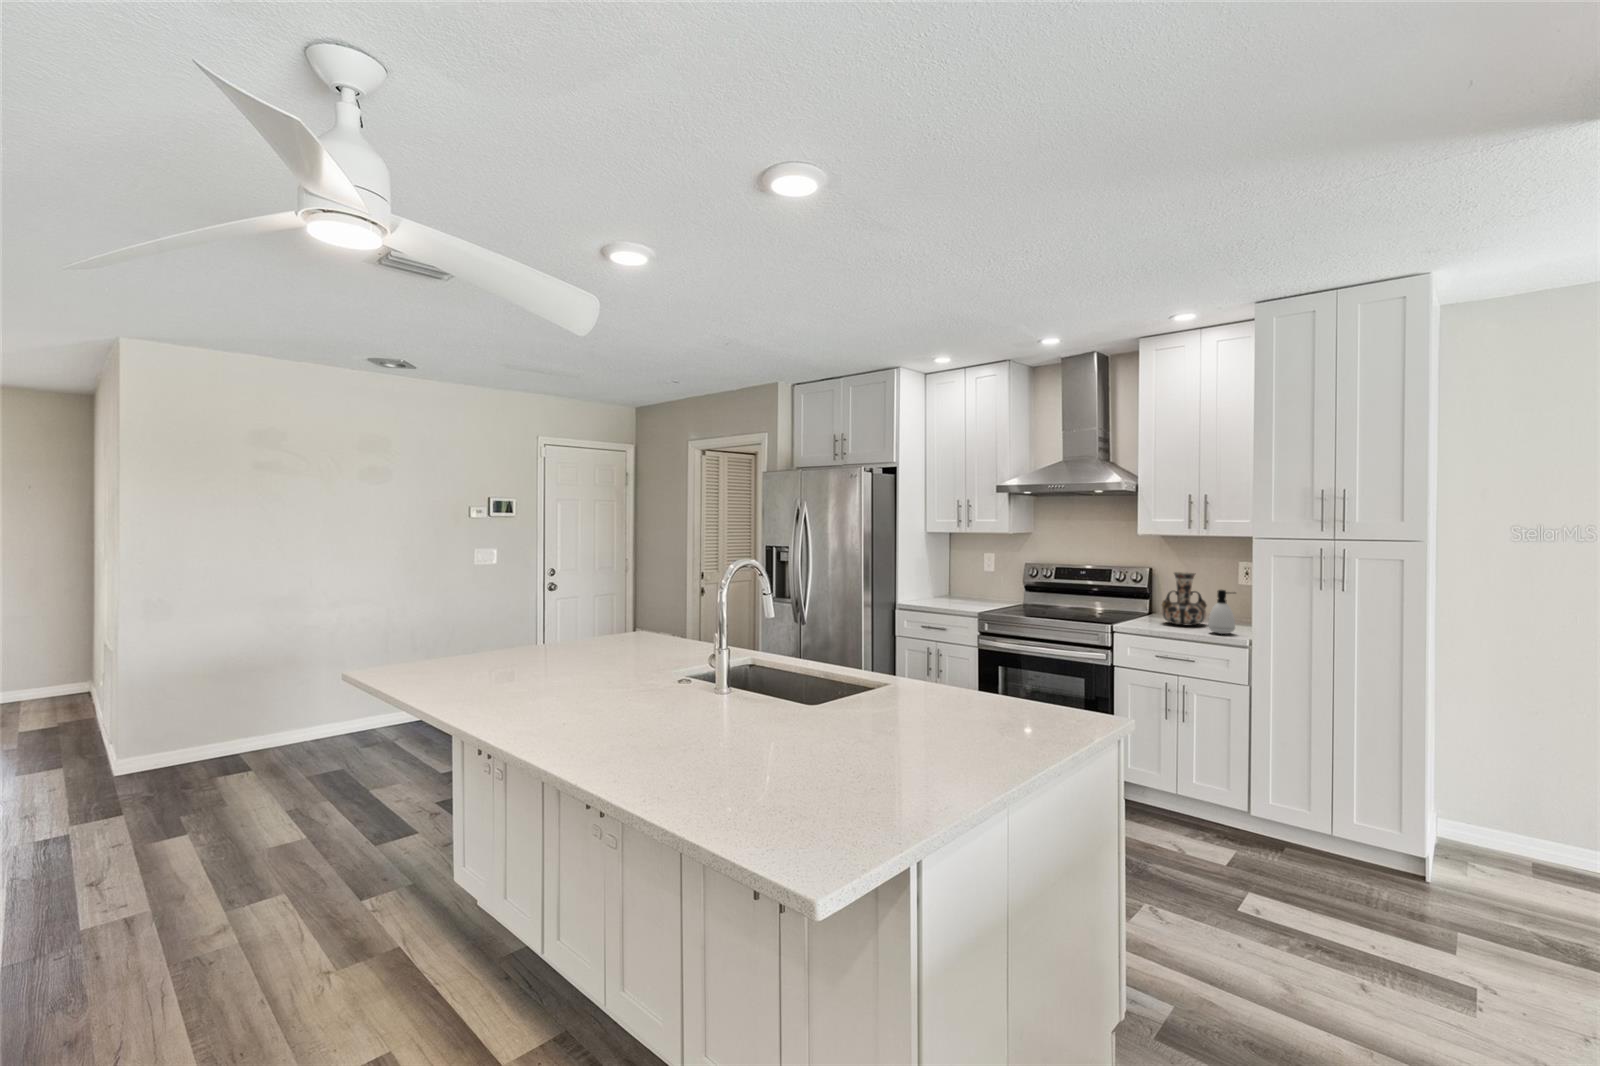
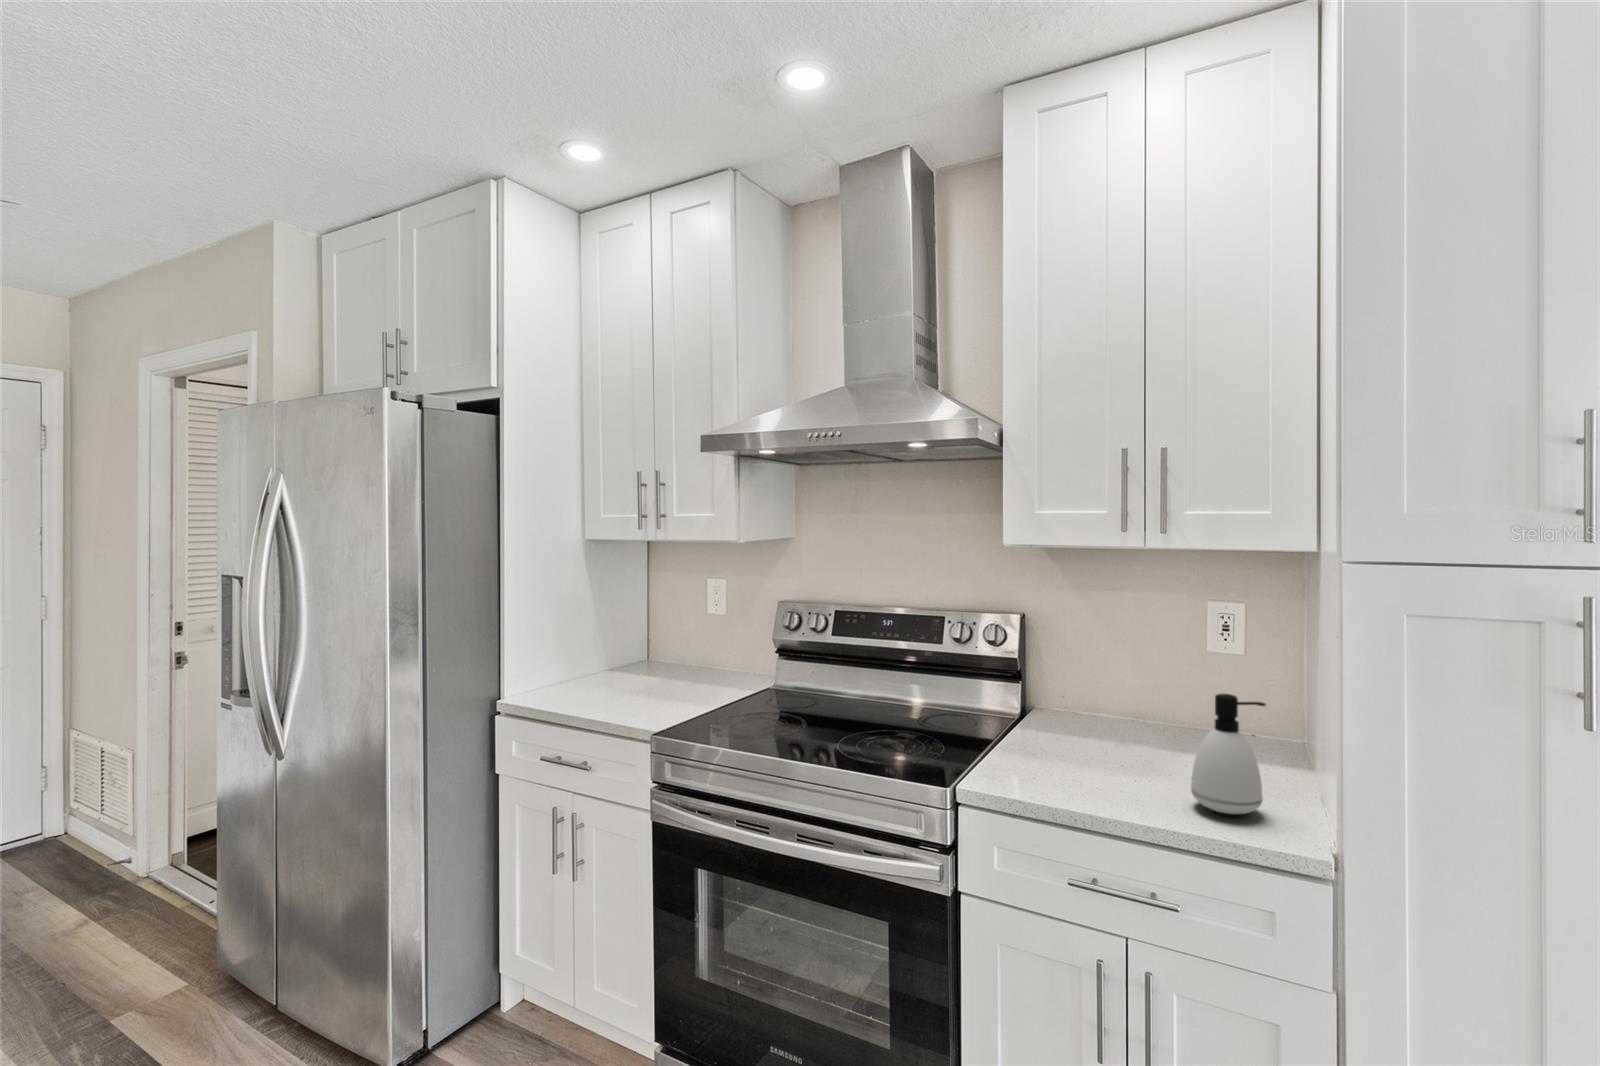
decorative vase: present [1162,572,1207,626] -> none [1062,635,1164,769]

